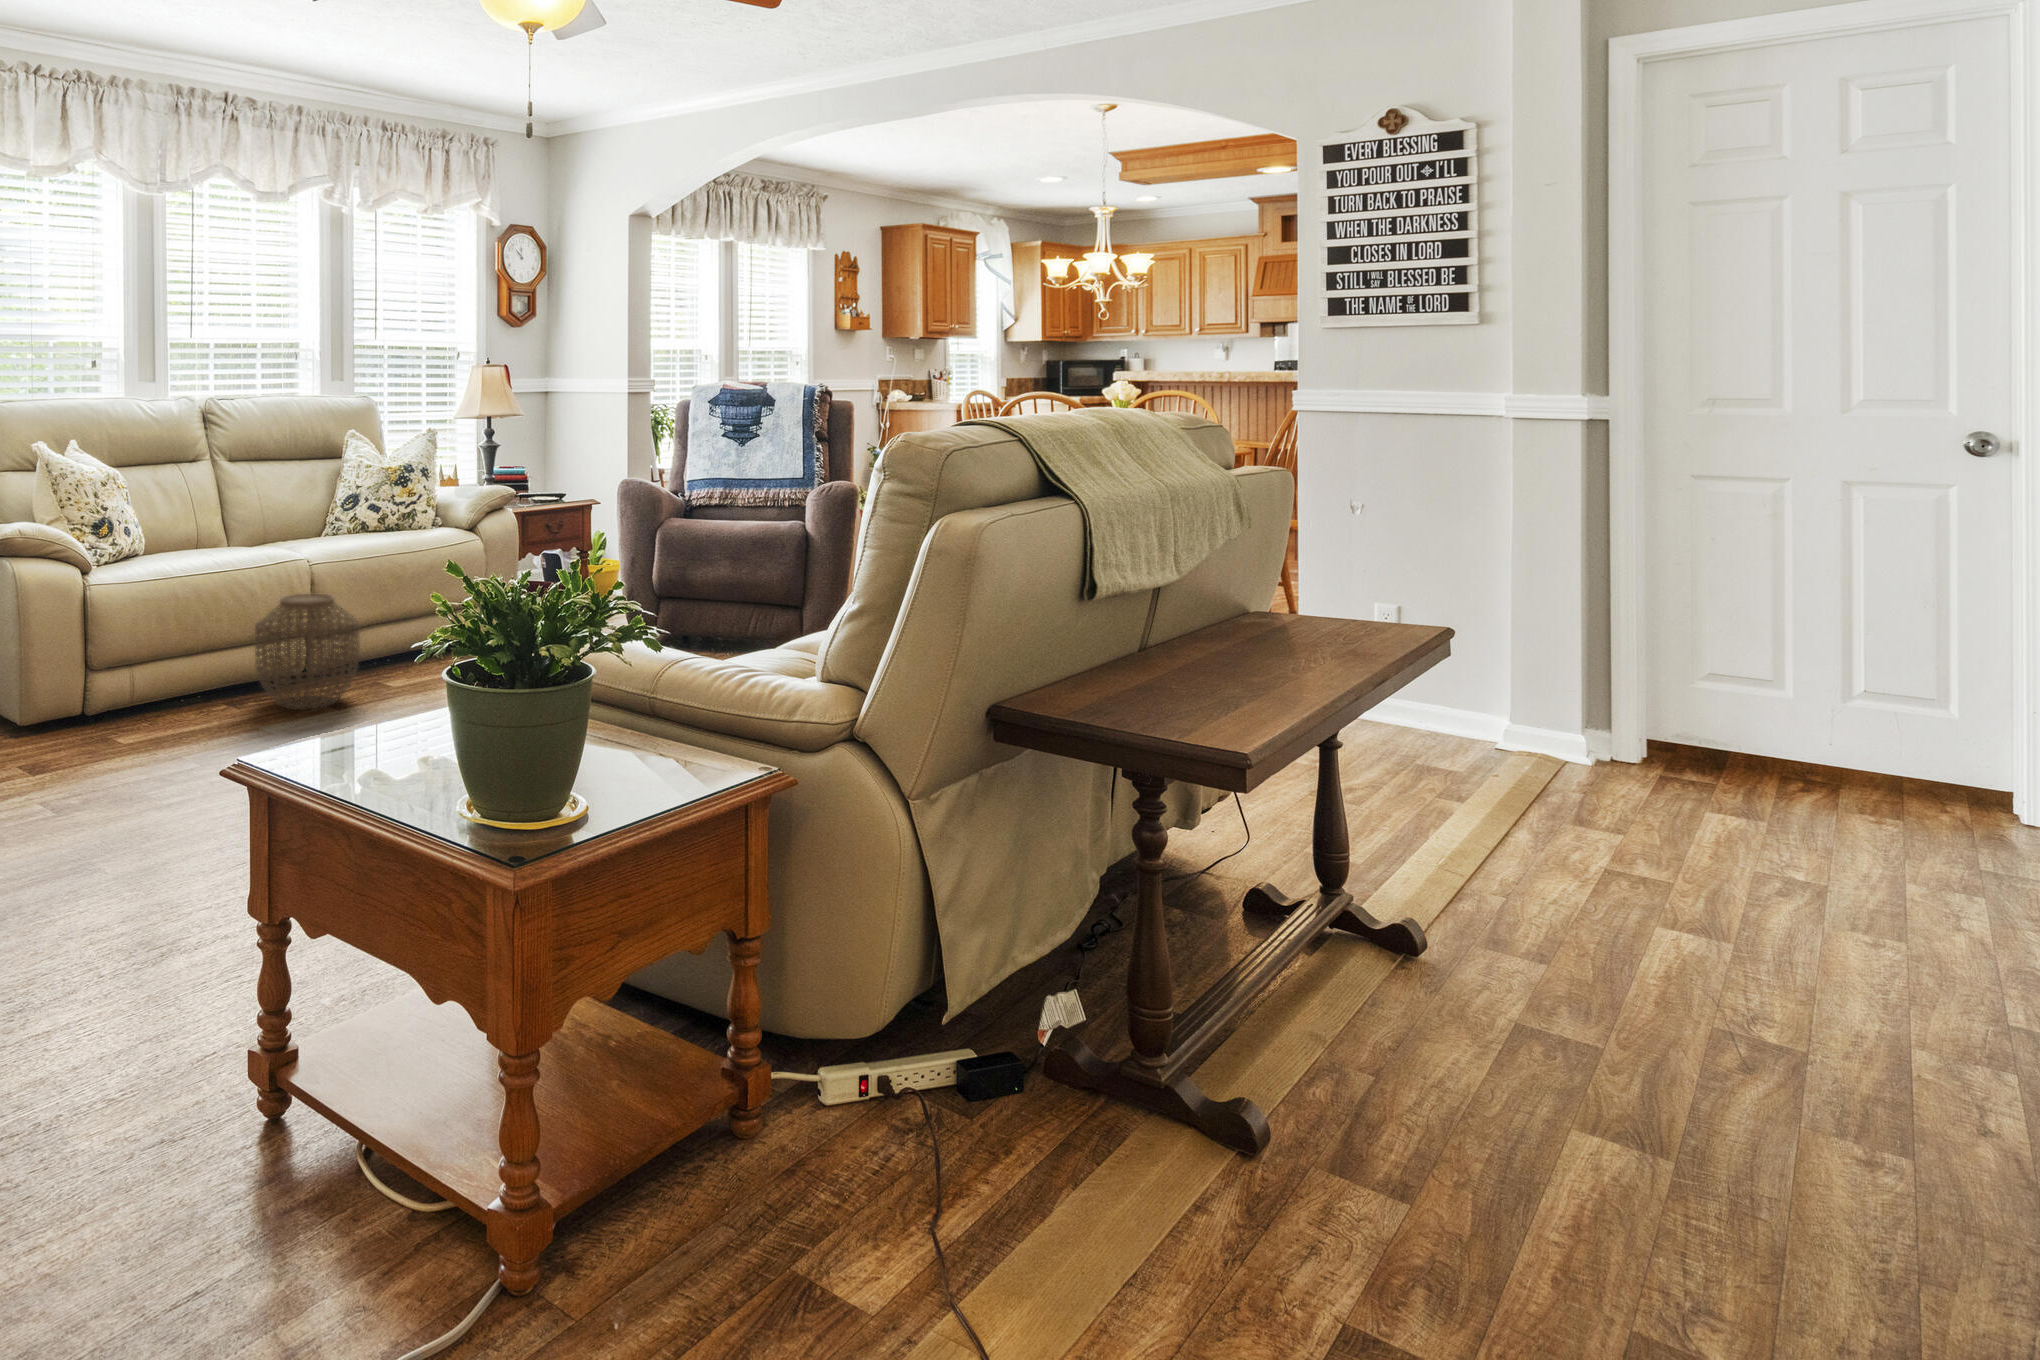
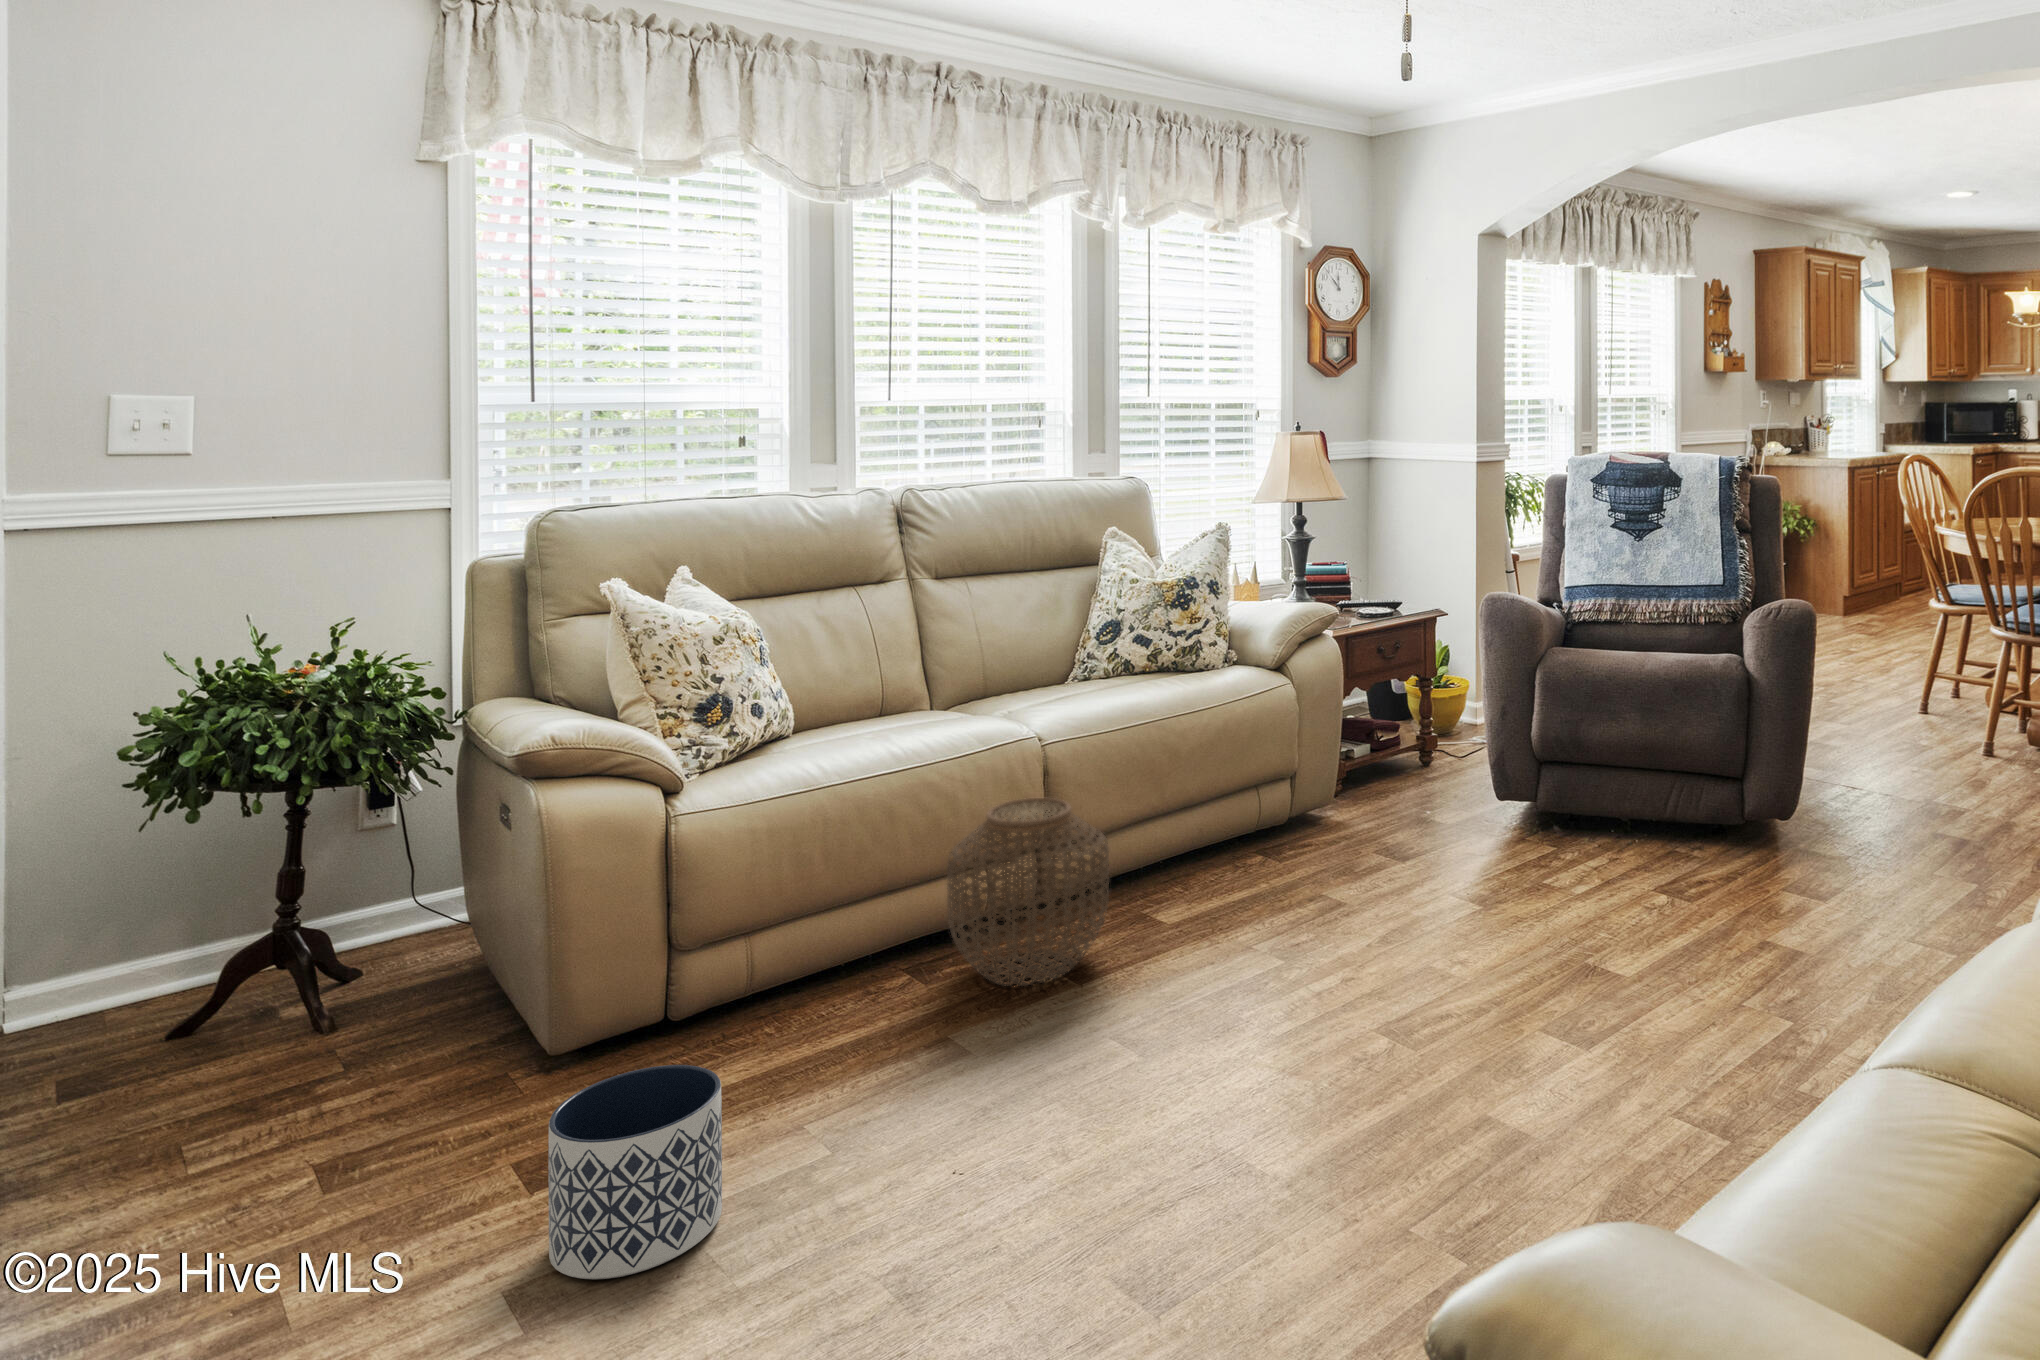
planter: none [59,703,150,800] -> present [548,1065,722,1279]

